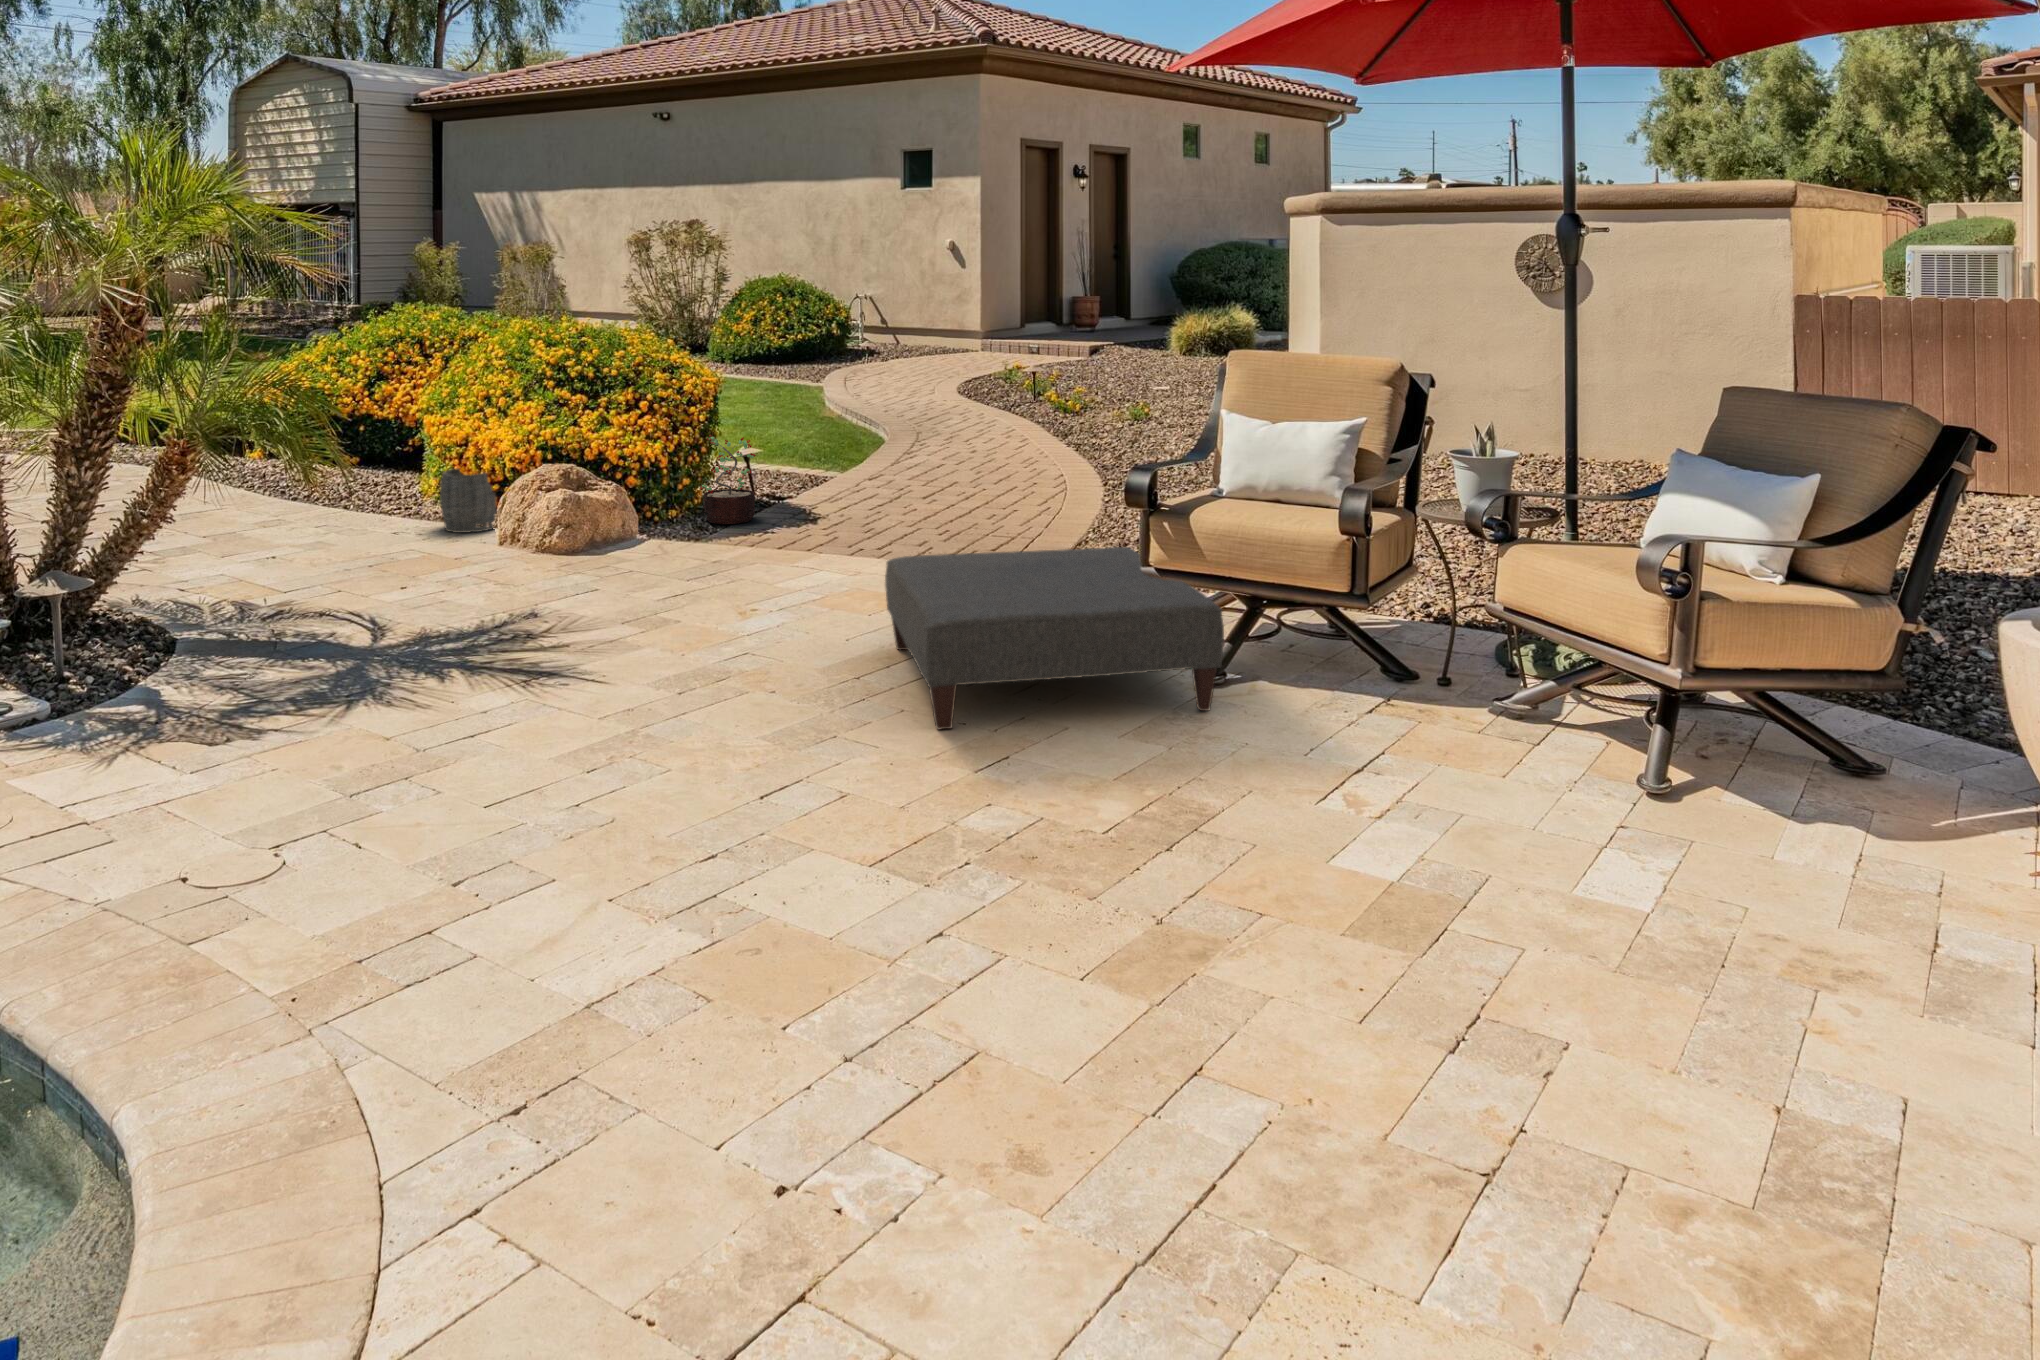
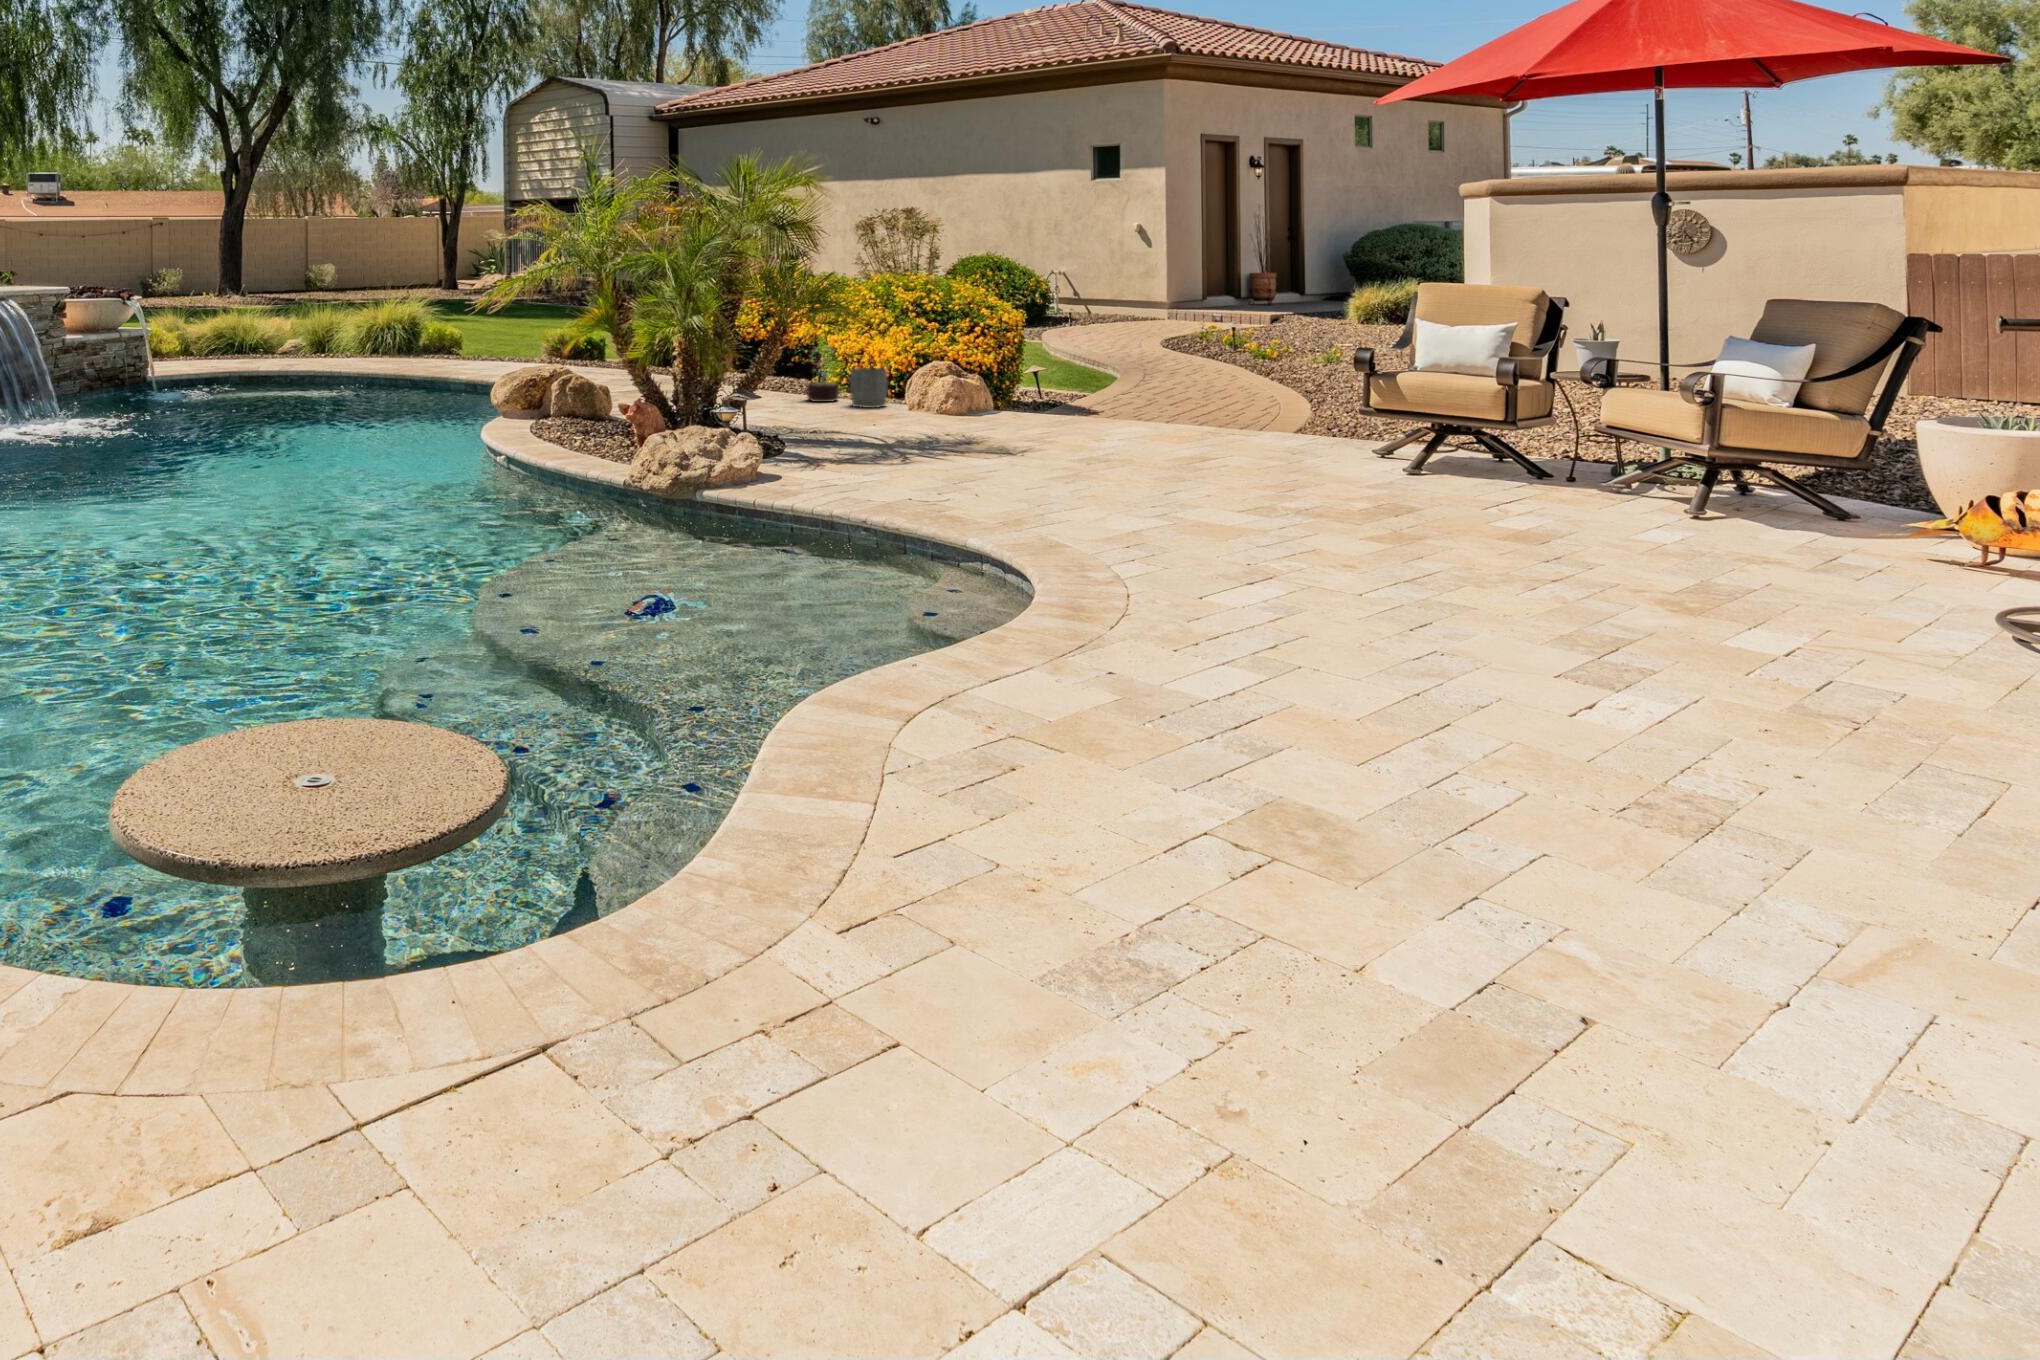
decorative plant: present [700,435,756,524] -> present [807,347,839,402]
ottoman: present [885,547,1224,729] -> none [1198,403,1426,481]

